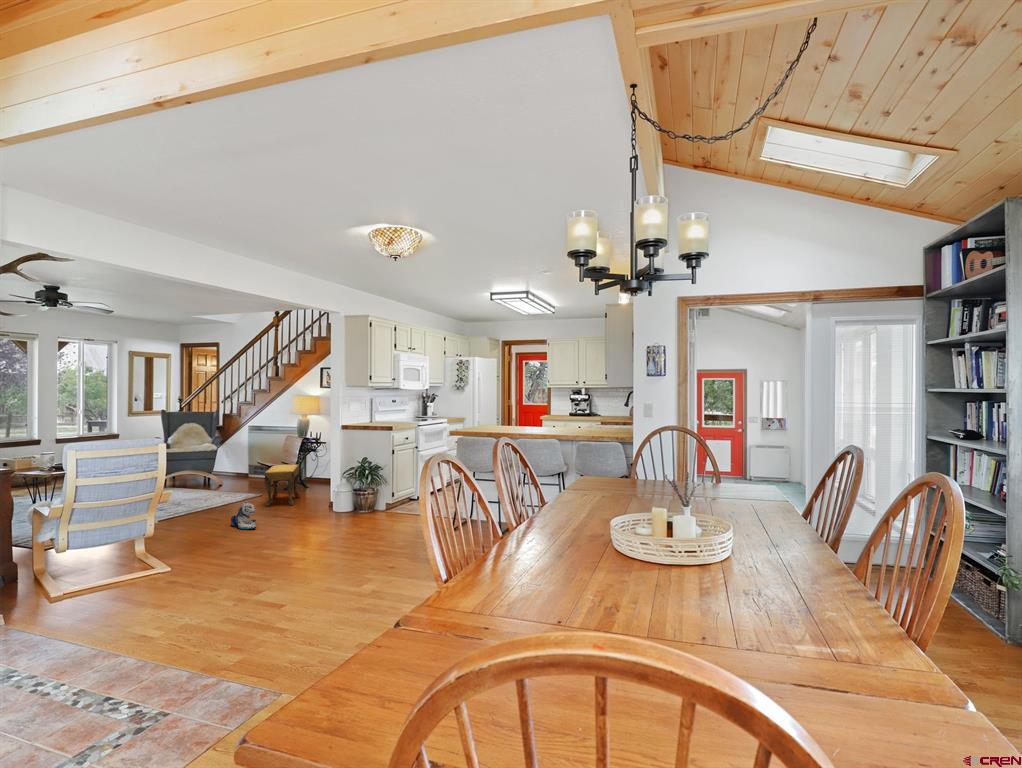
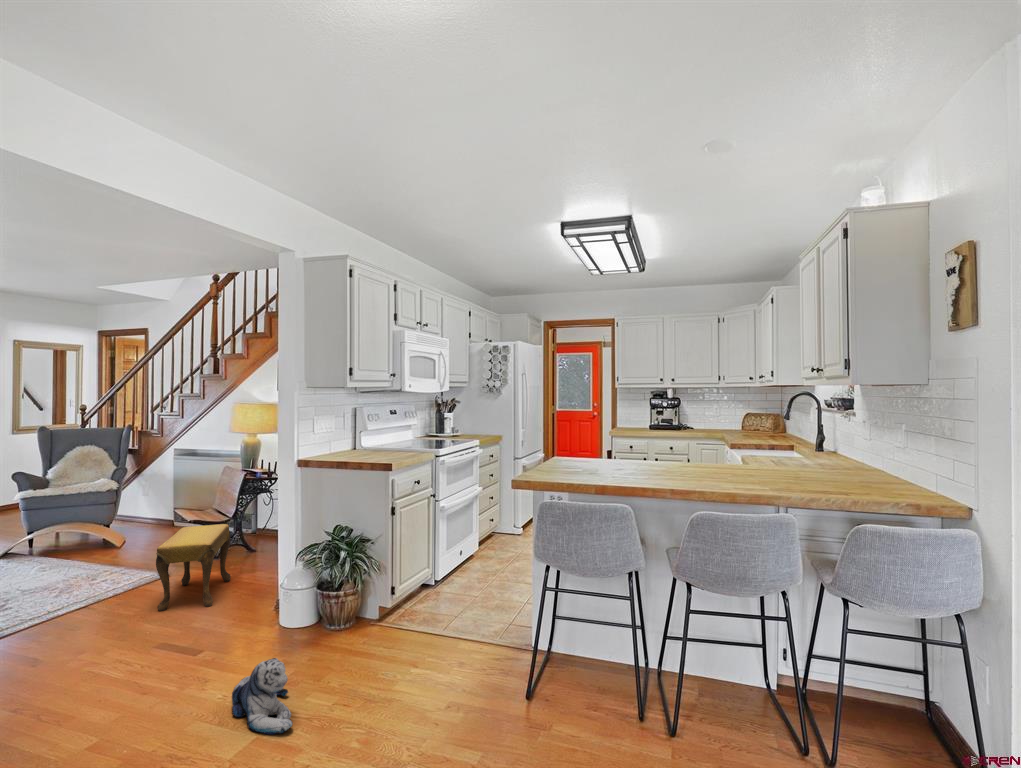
plush toy: present [231,503,256,530] -> present [232,658,292,734]

